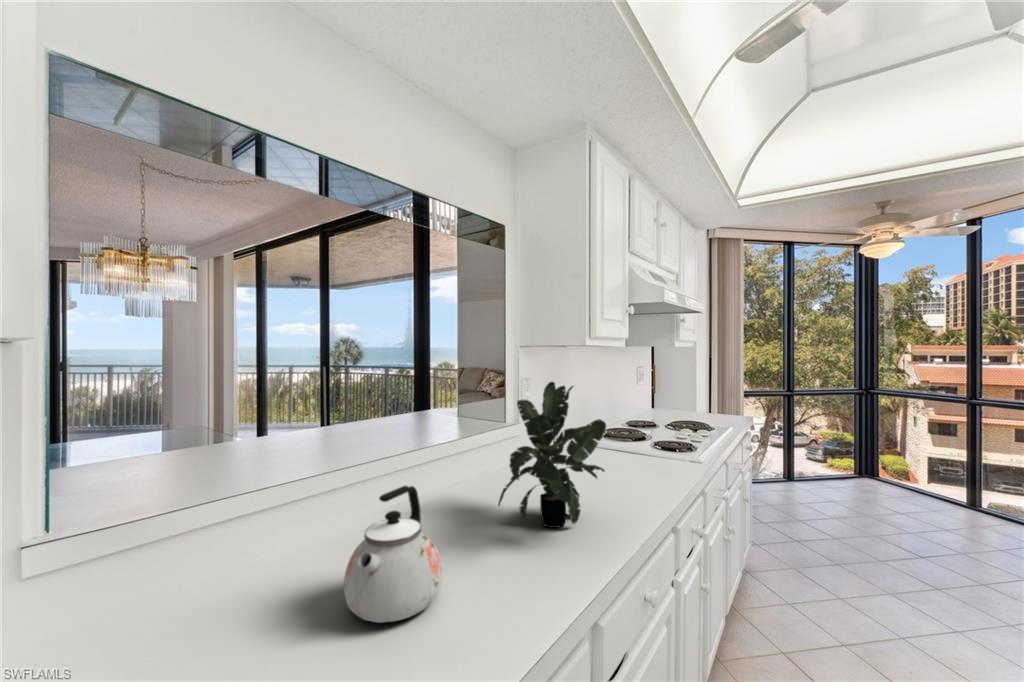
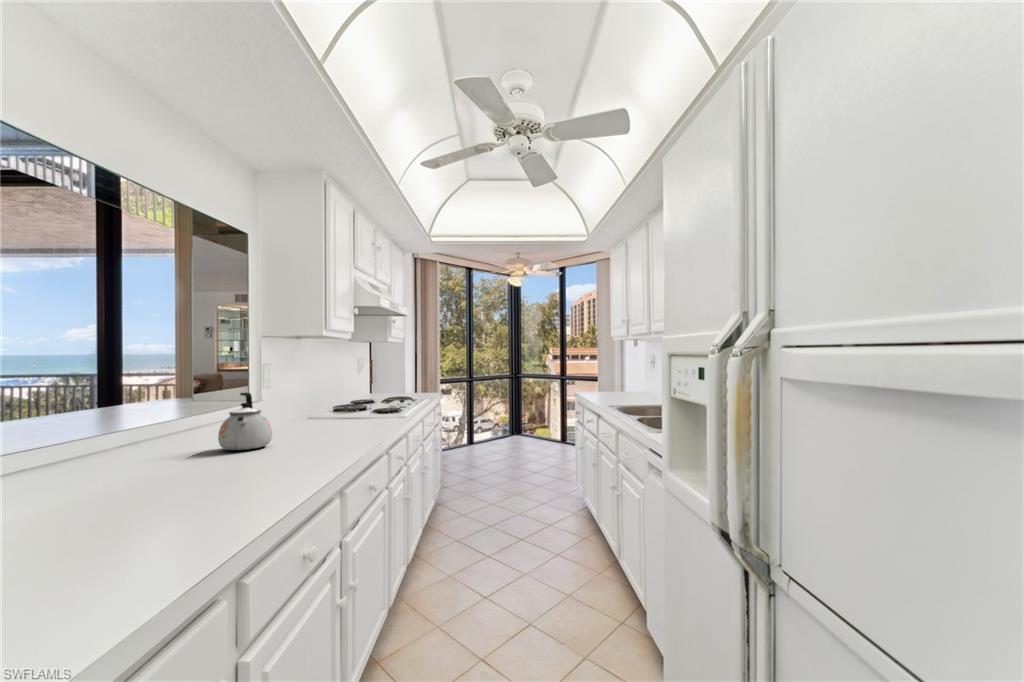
potted plant: present [498,382,606,528] -> none [282,347,348,431]

